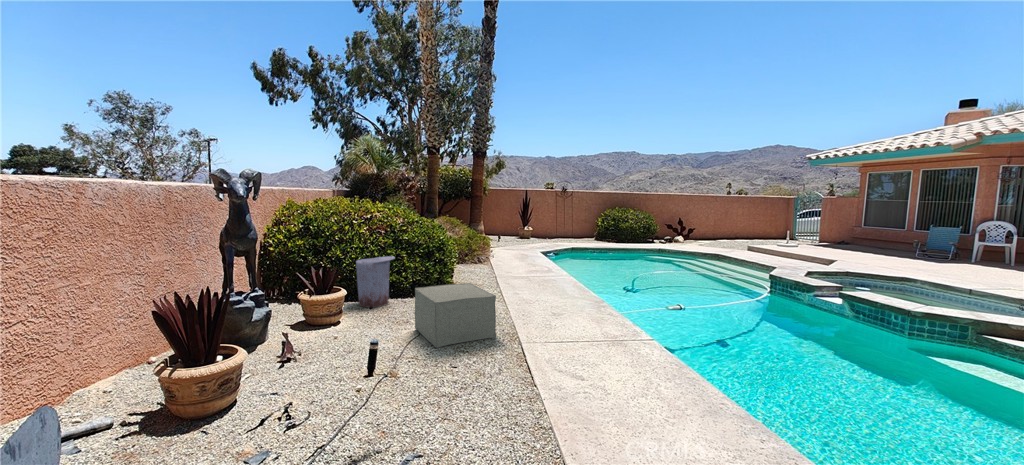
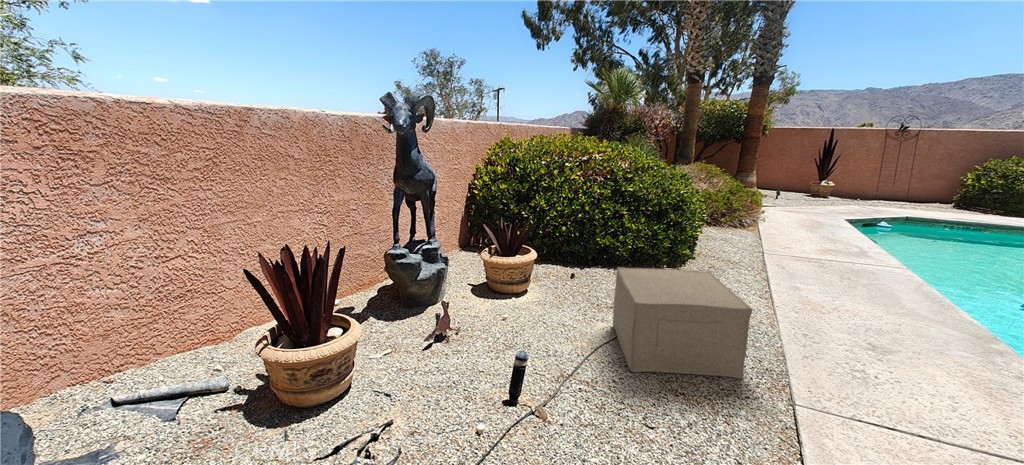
trash can: present [356,256,395,308] -> none [560,212,609,276]

